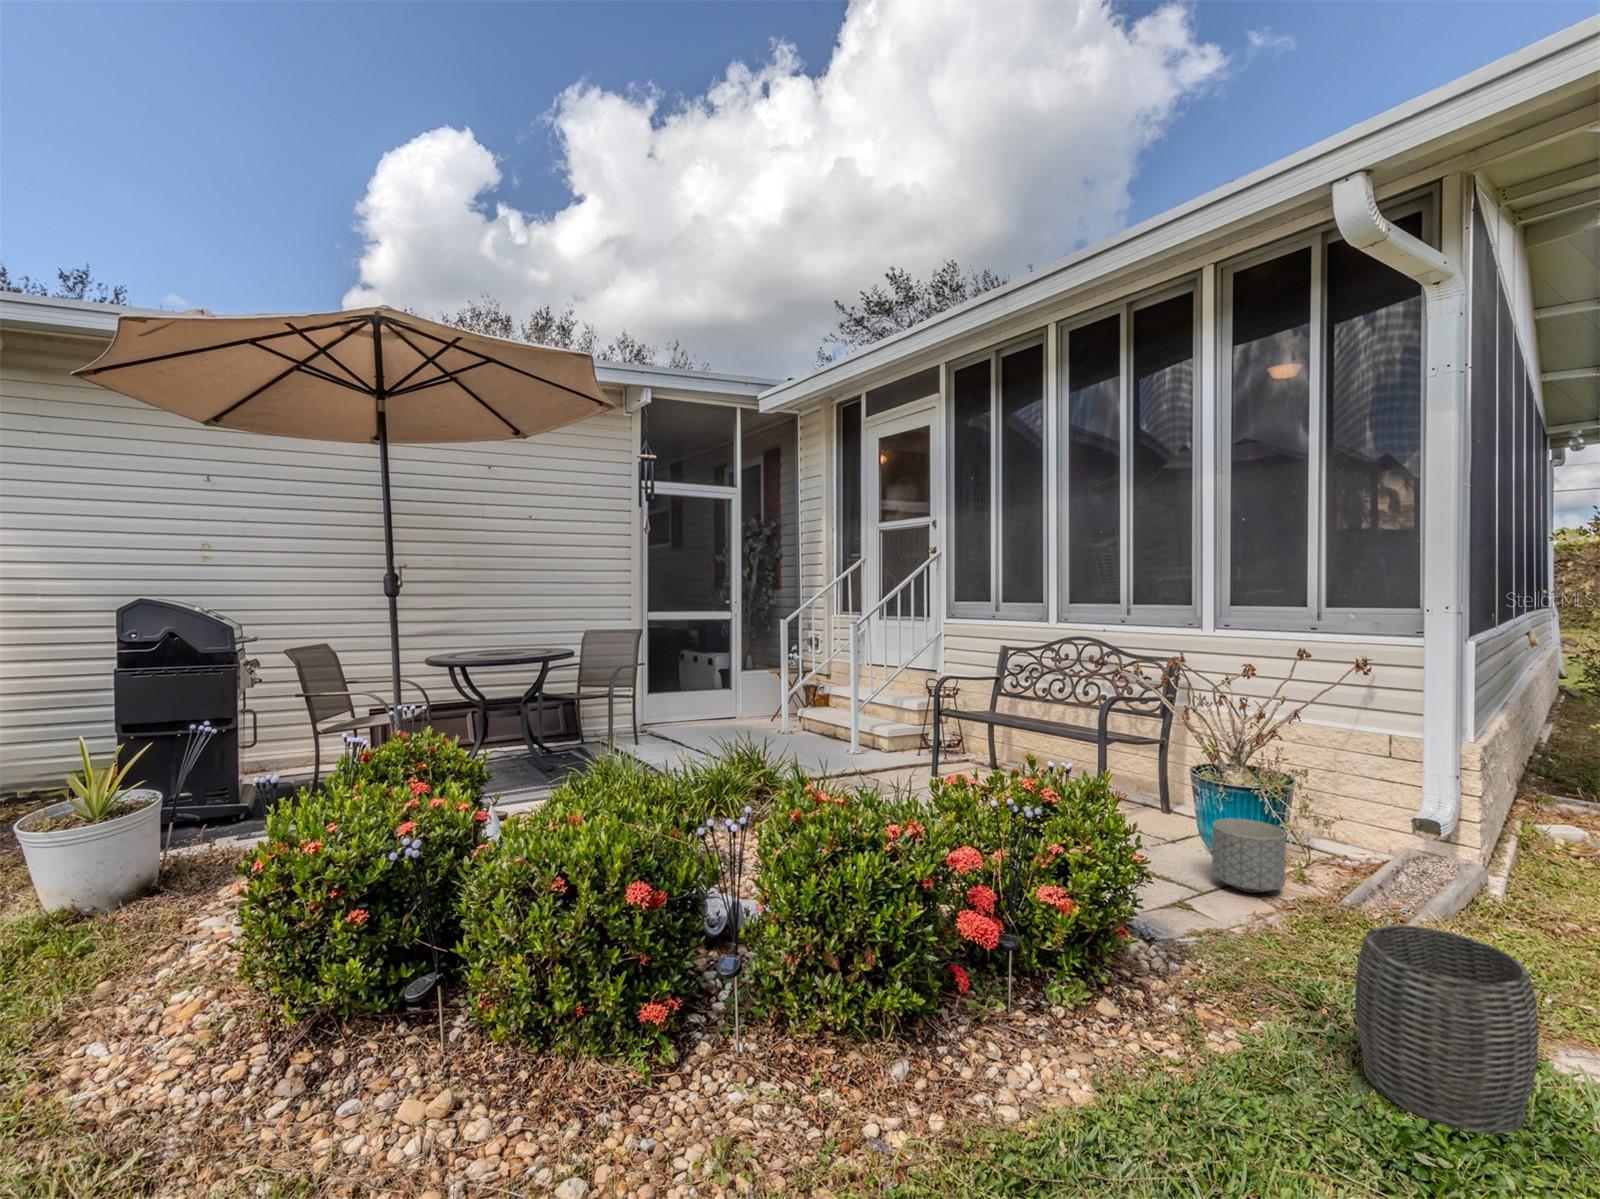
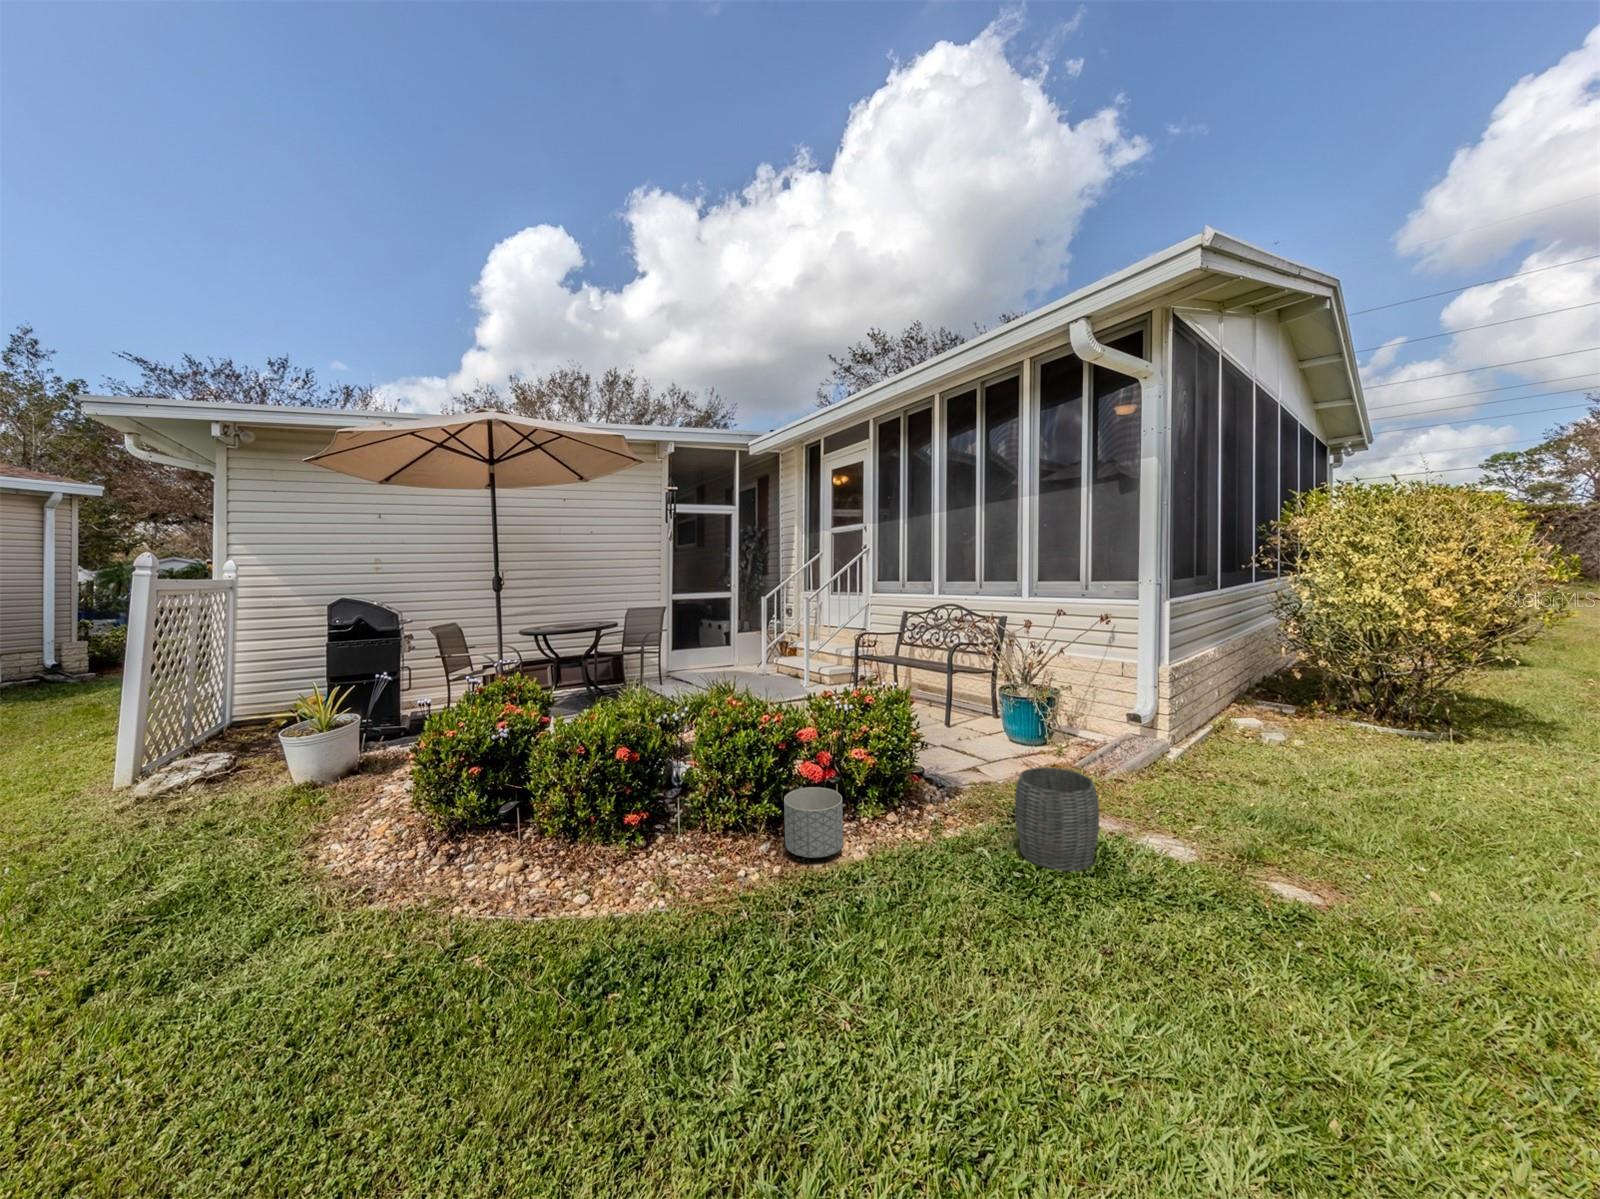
planter: present [1212,818,1286,893] -> present [784,787,843,858]

